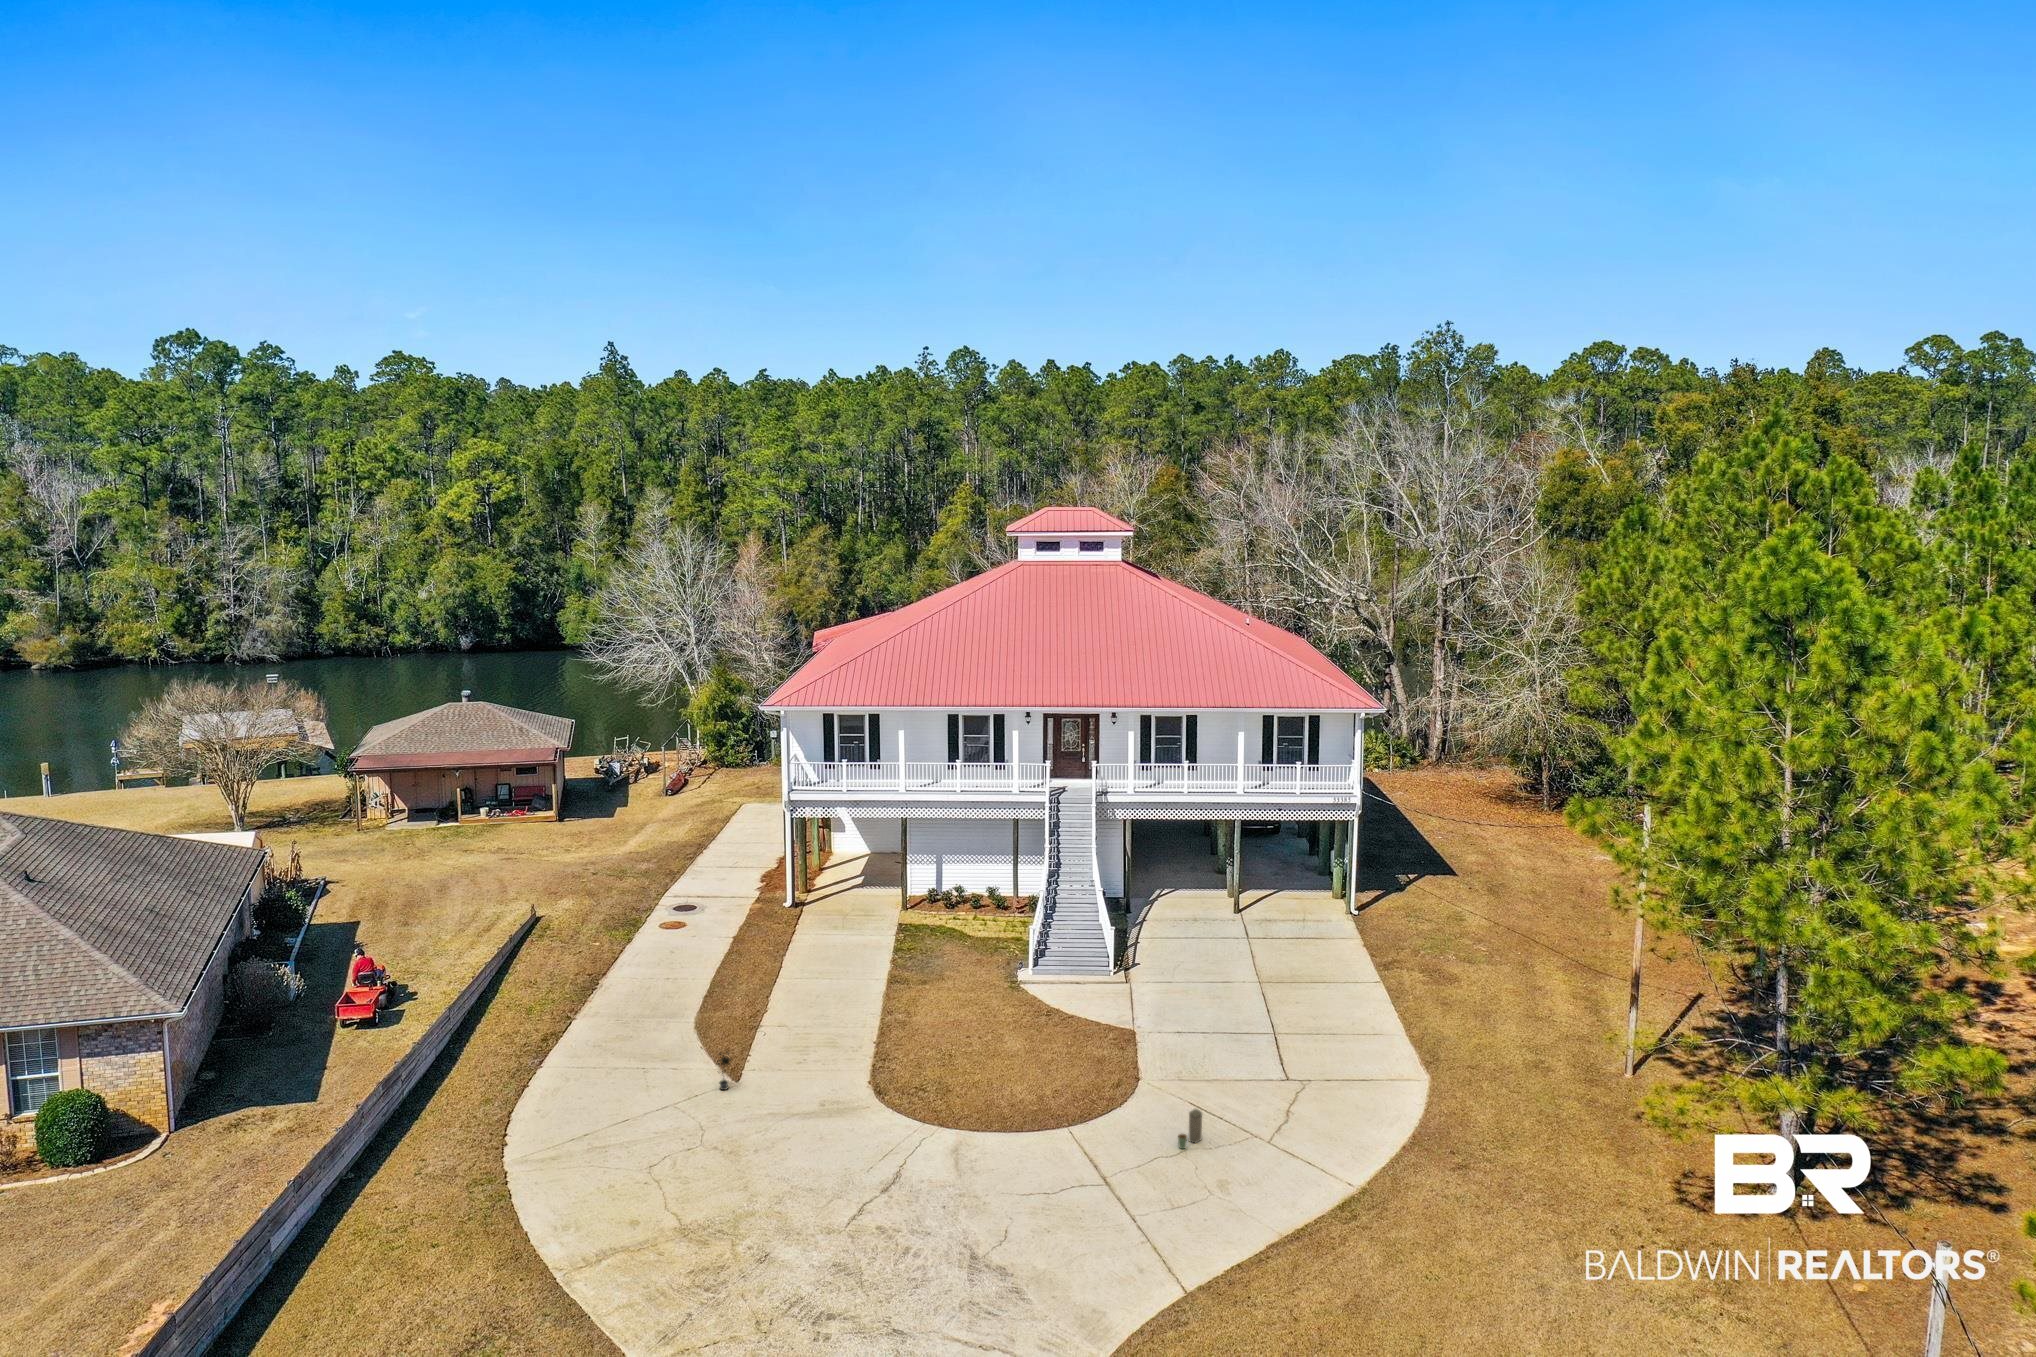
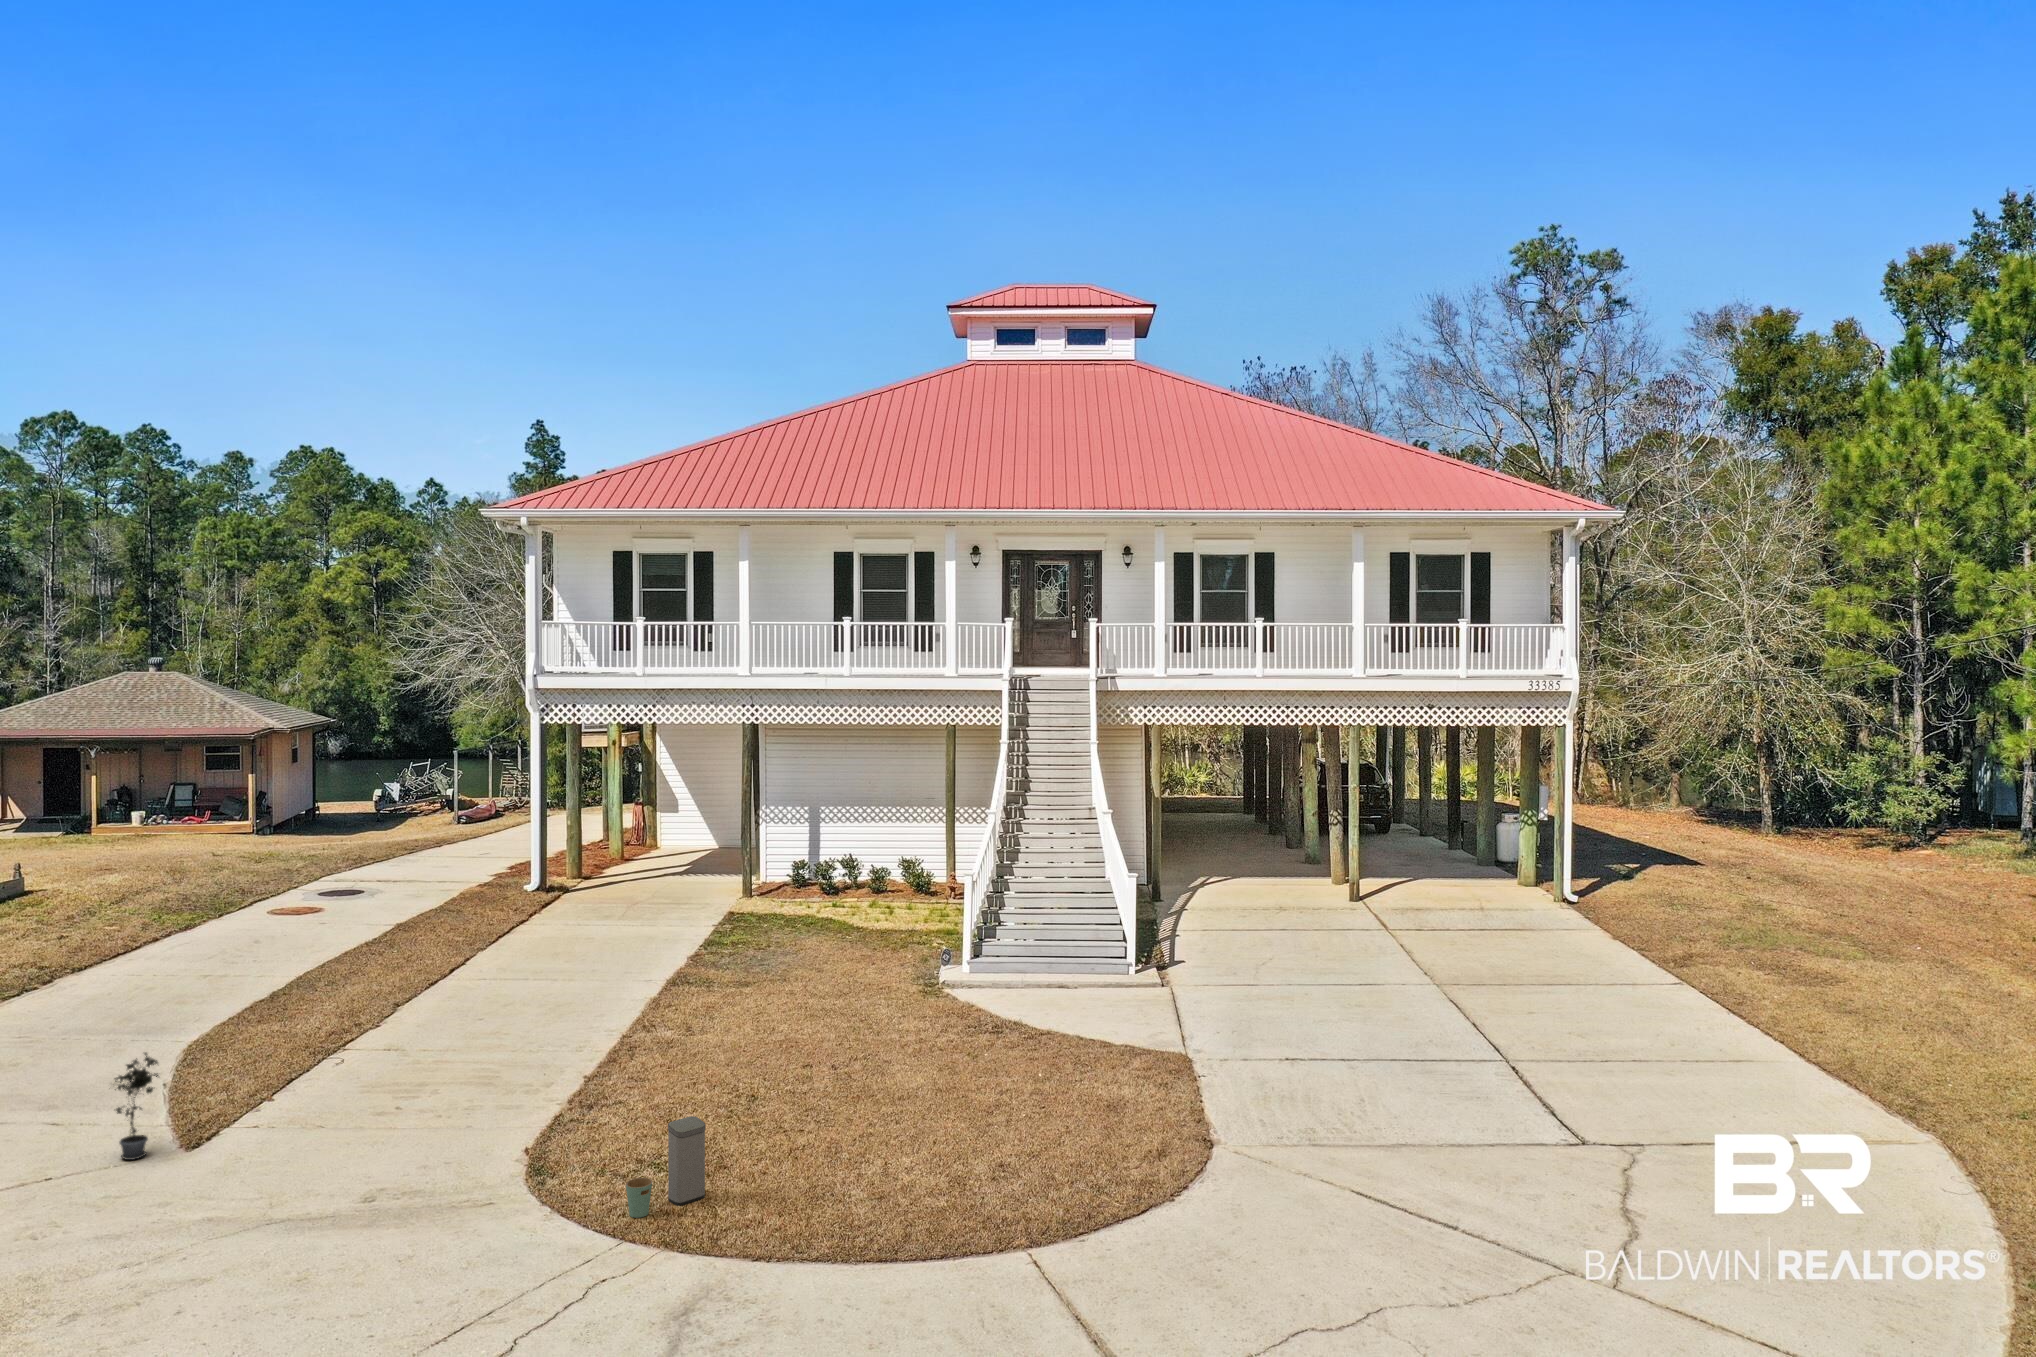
trash can: present [1178,1109,1202,1149] -> present [626,1116,706,1218]

